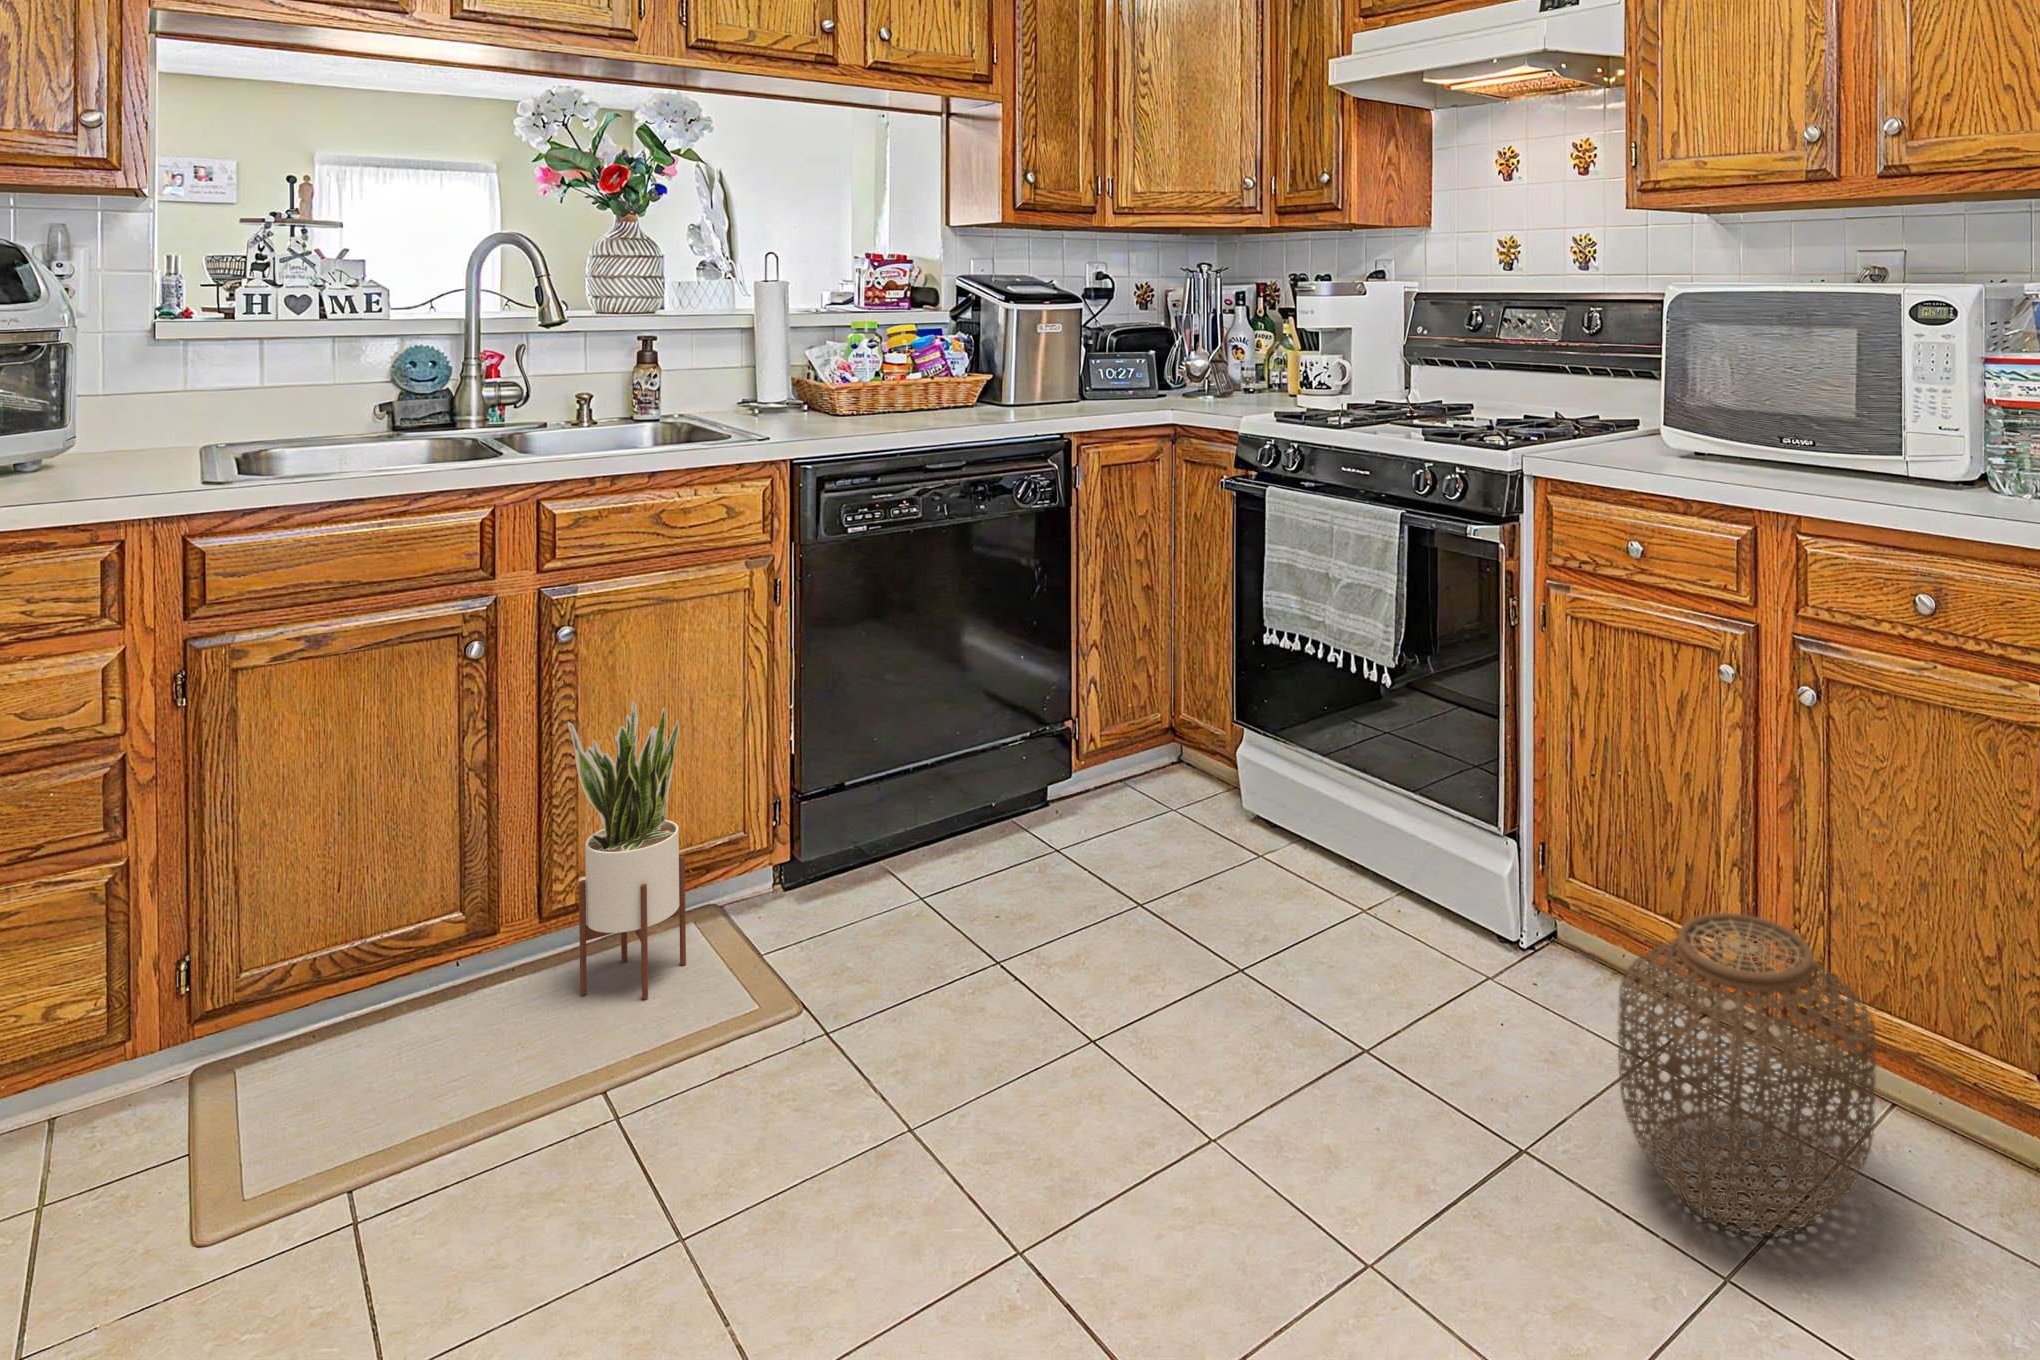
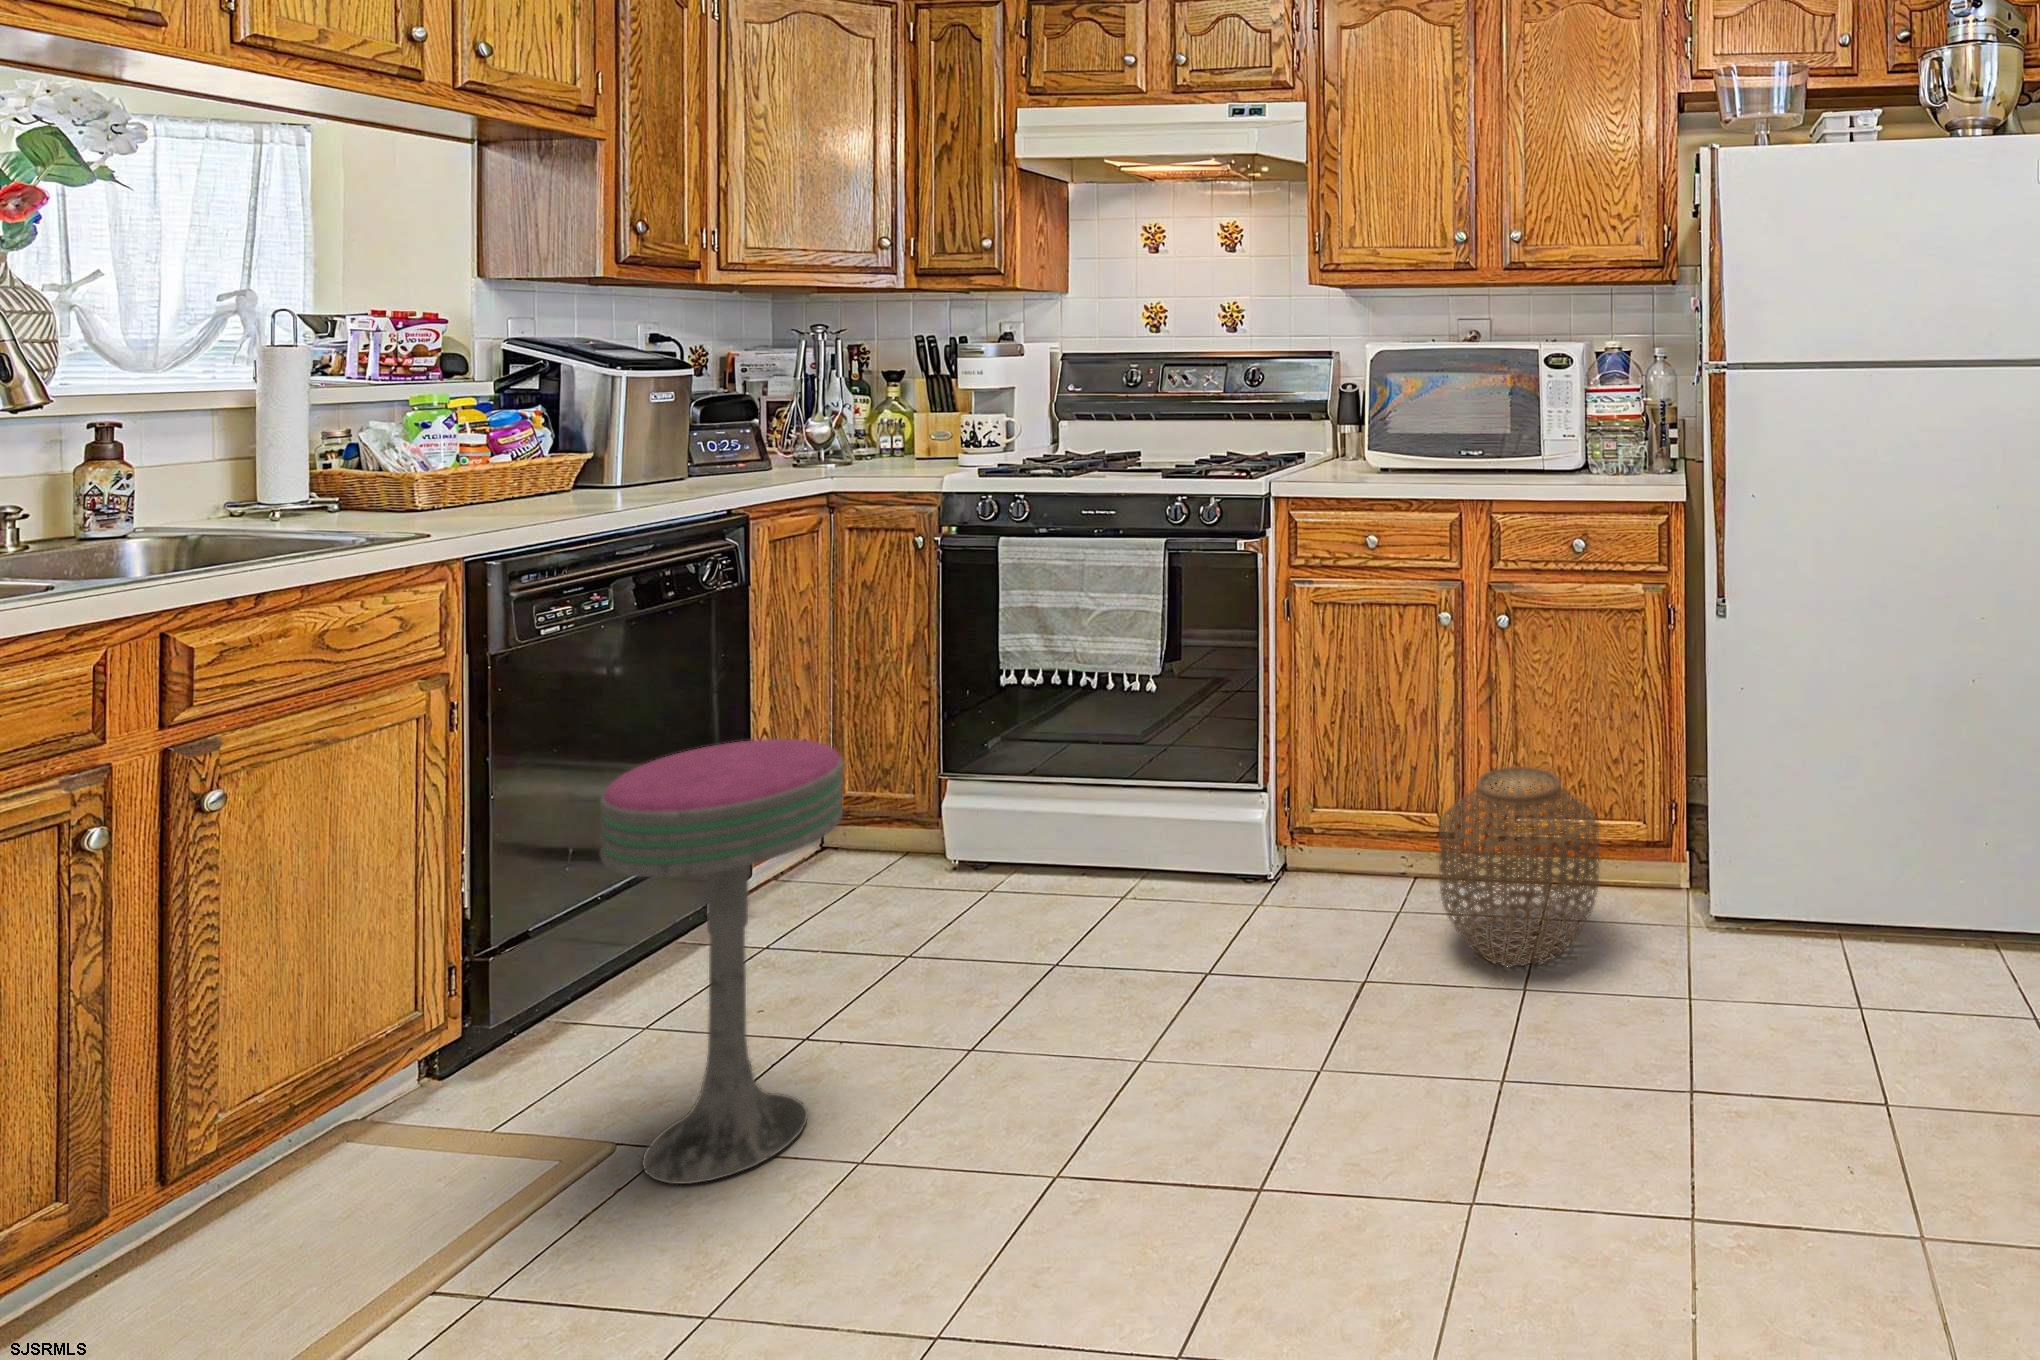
bar stool: none [738,662,947,1076] -> present [600,739,843,1184]
potted plant: present [568,701,686,999] -> none [273,862,413,1251]

